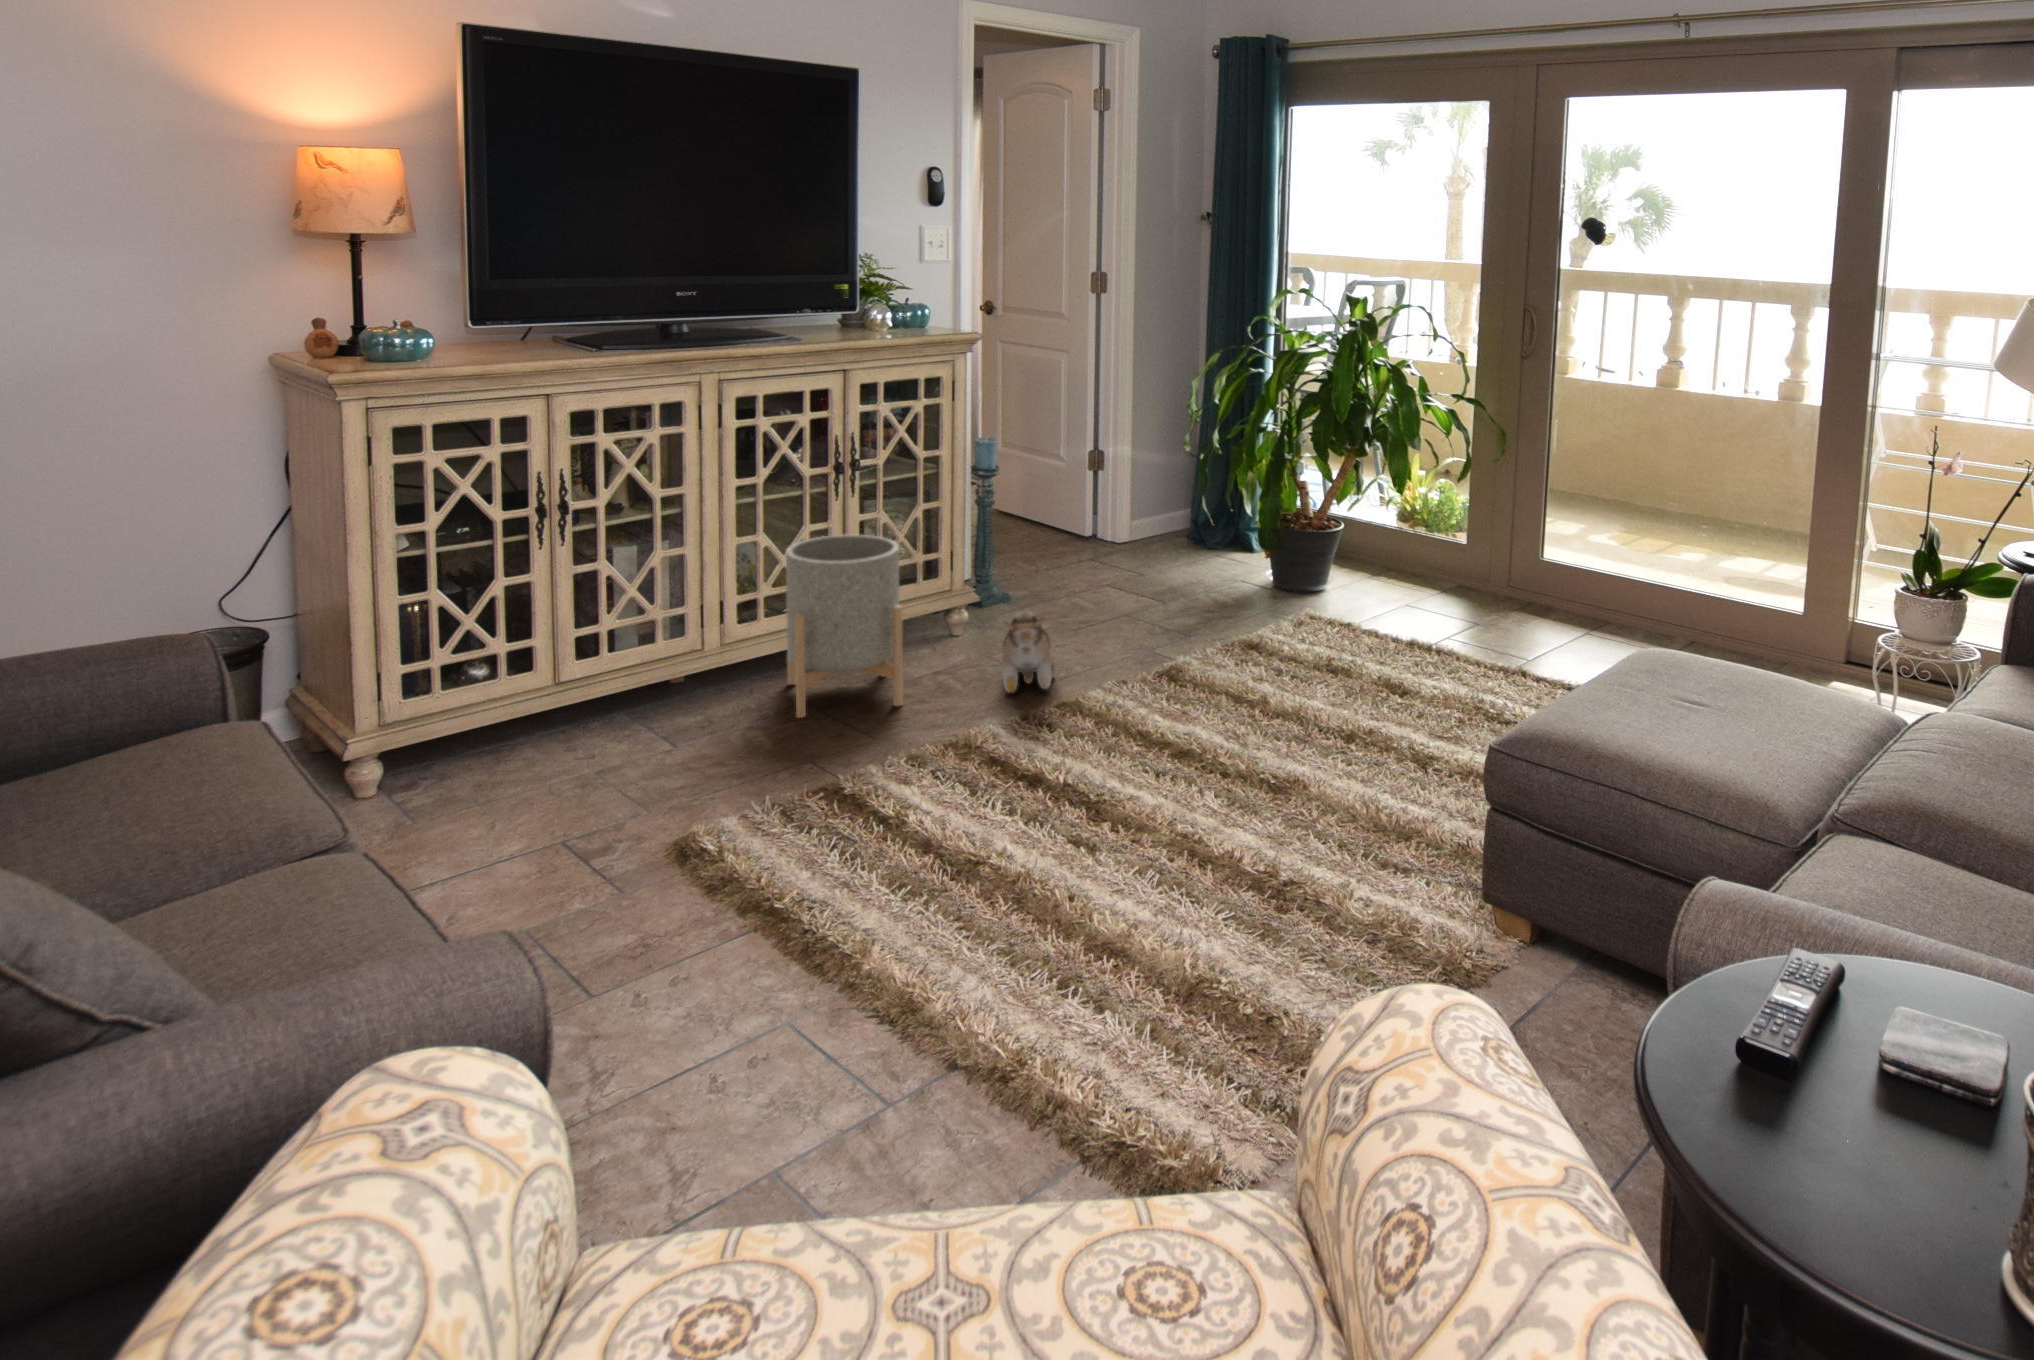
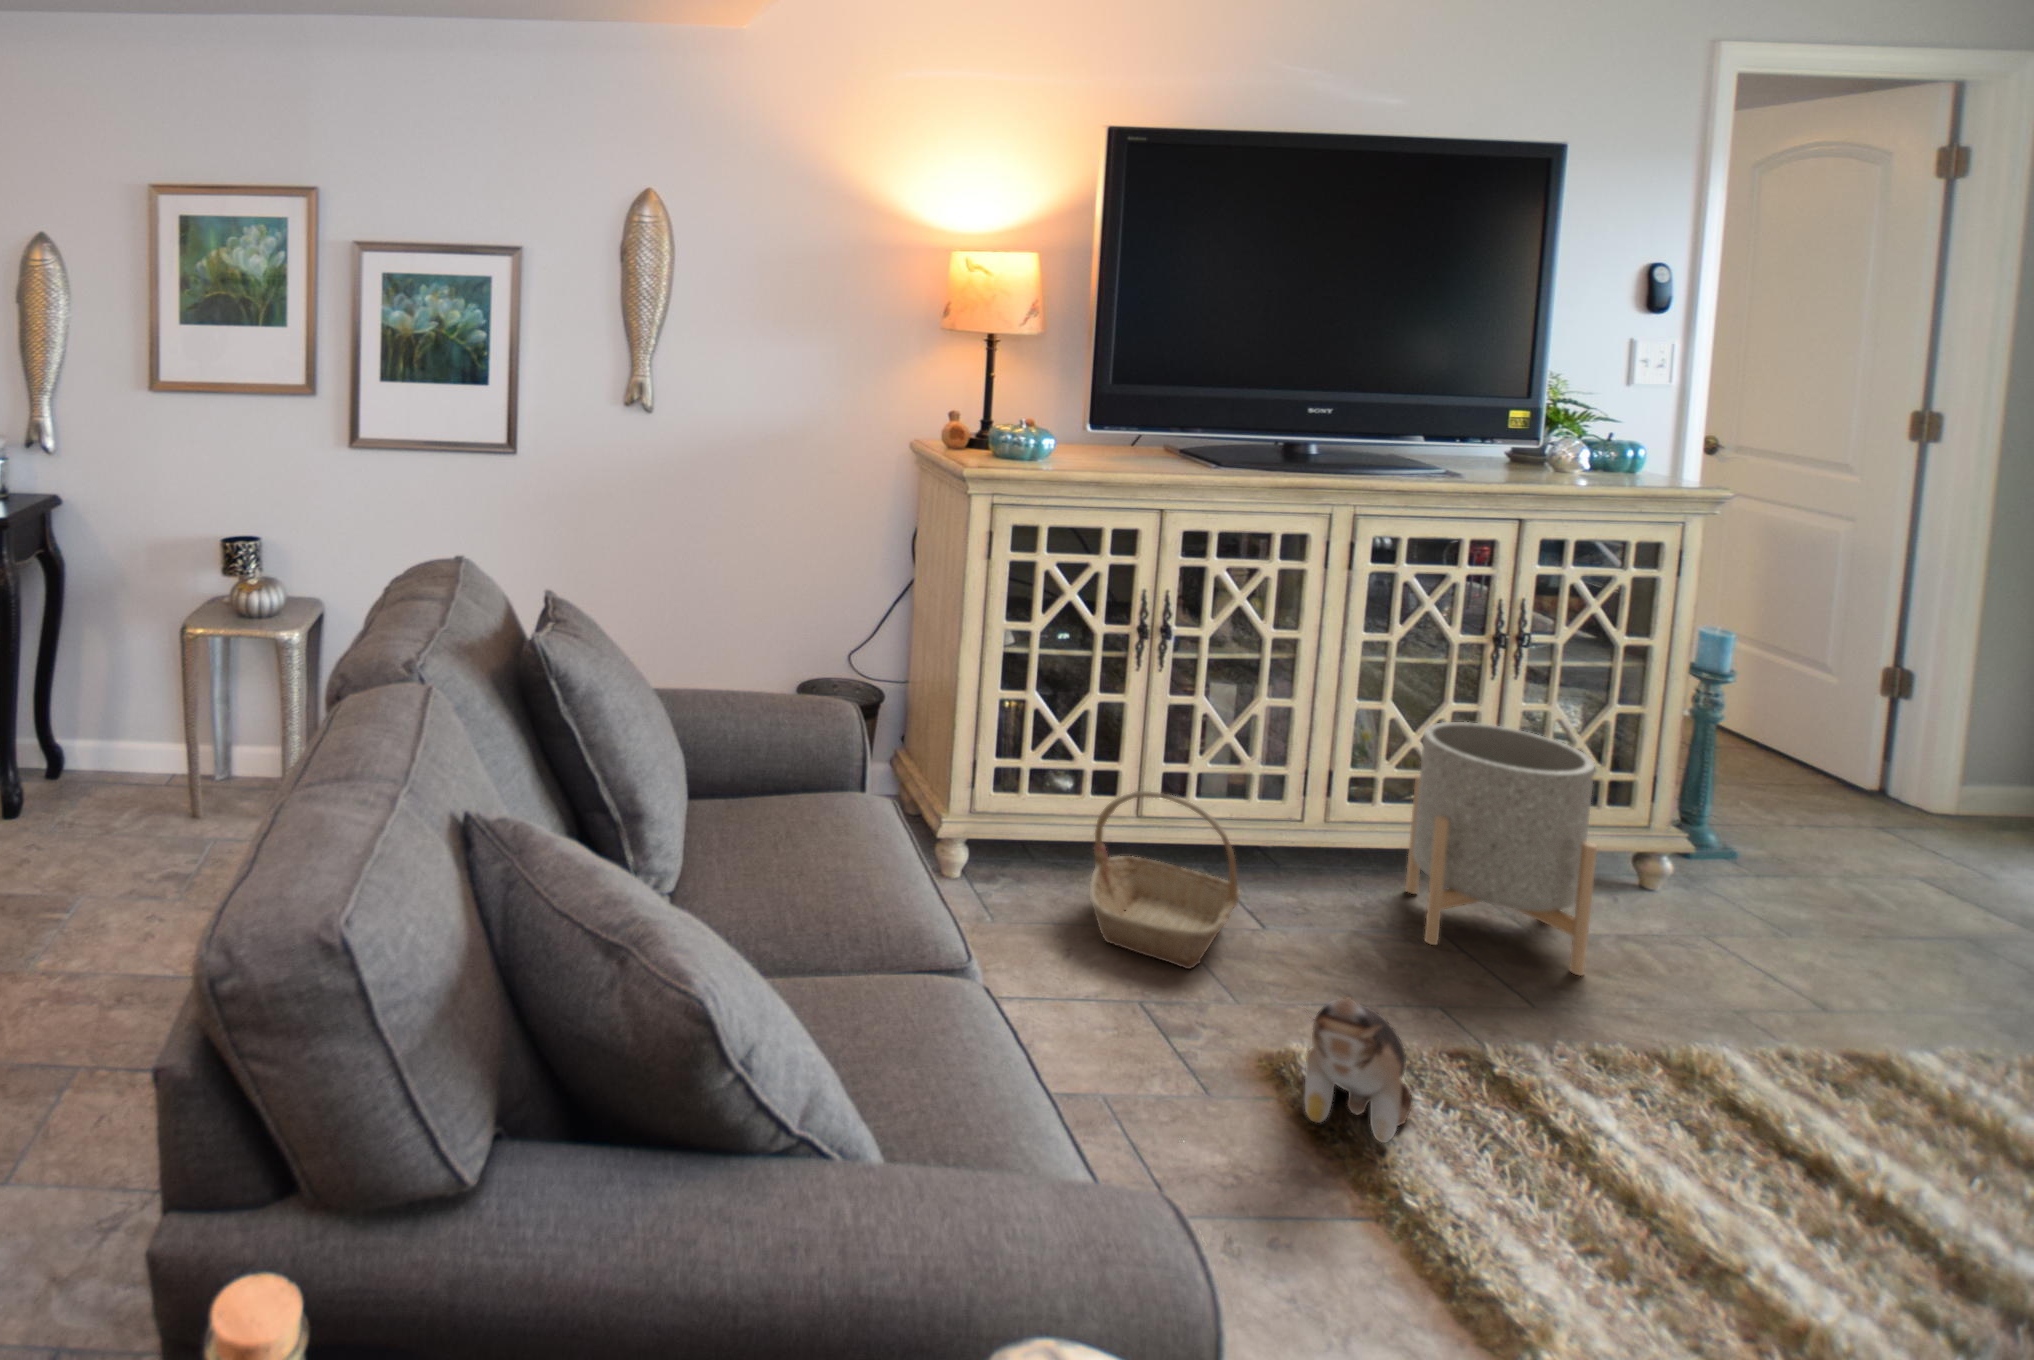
plush toy: present [1002,611,1054,693] -> present [1305,997,1412,1143]
basket: none [503,654,646,804] -> present [1089,791,1240,969]

